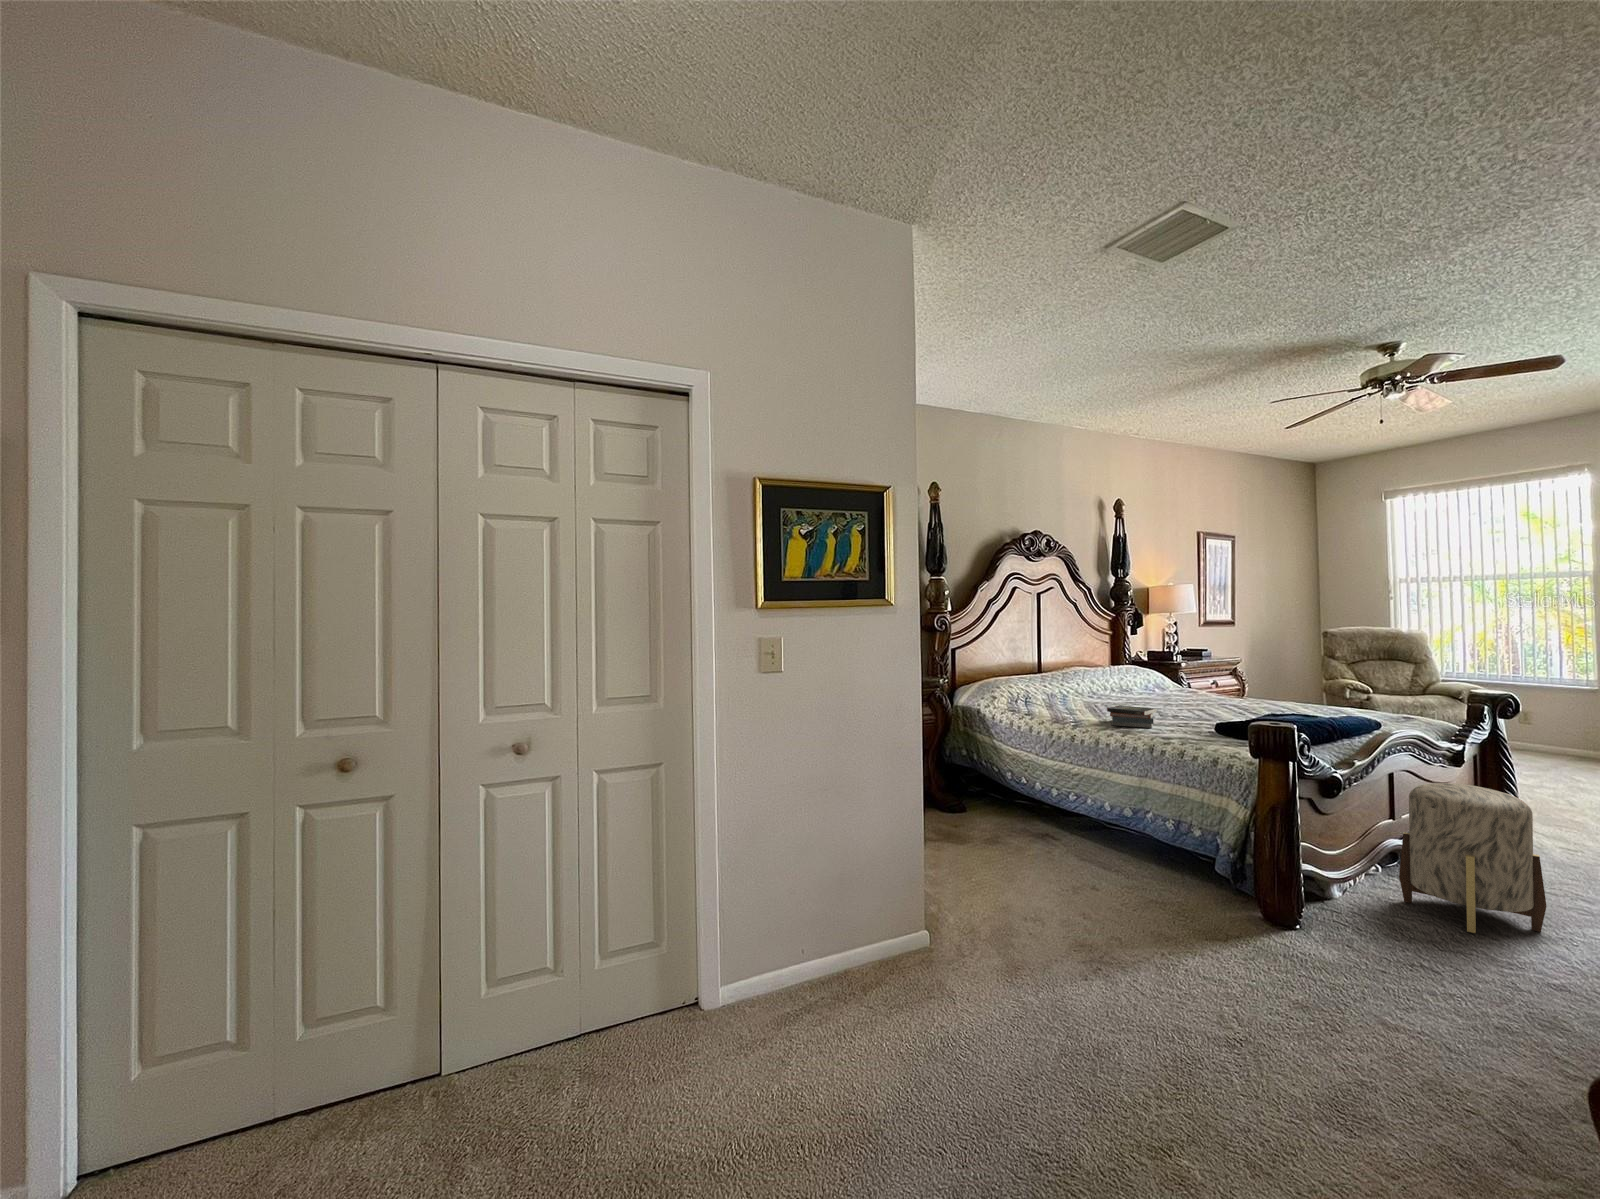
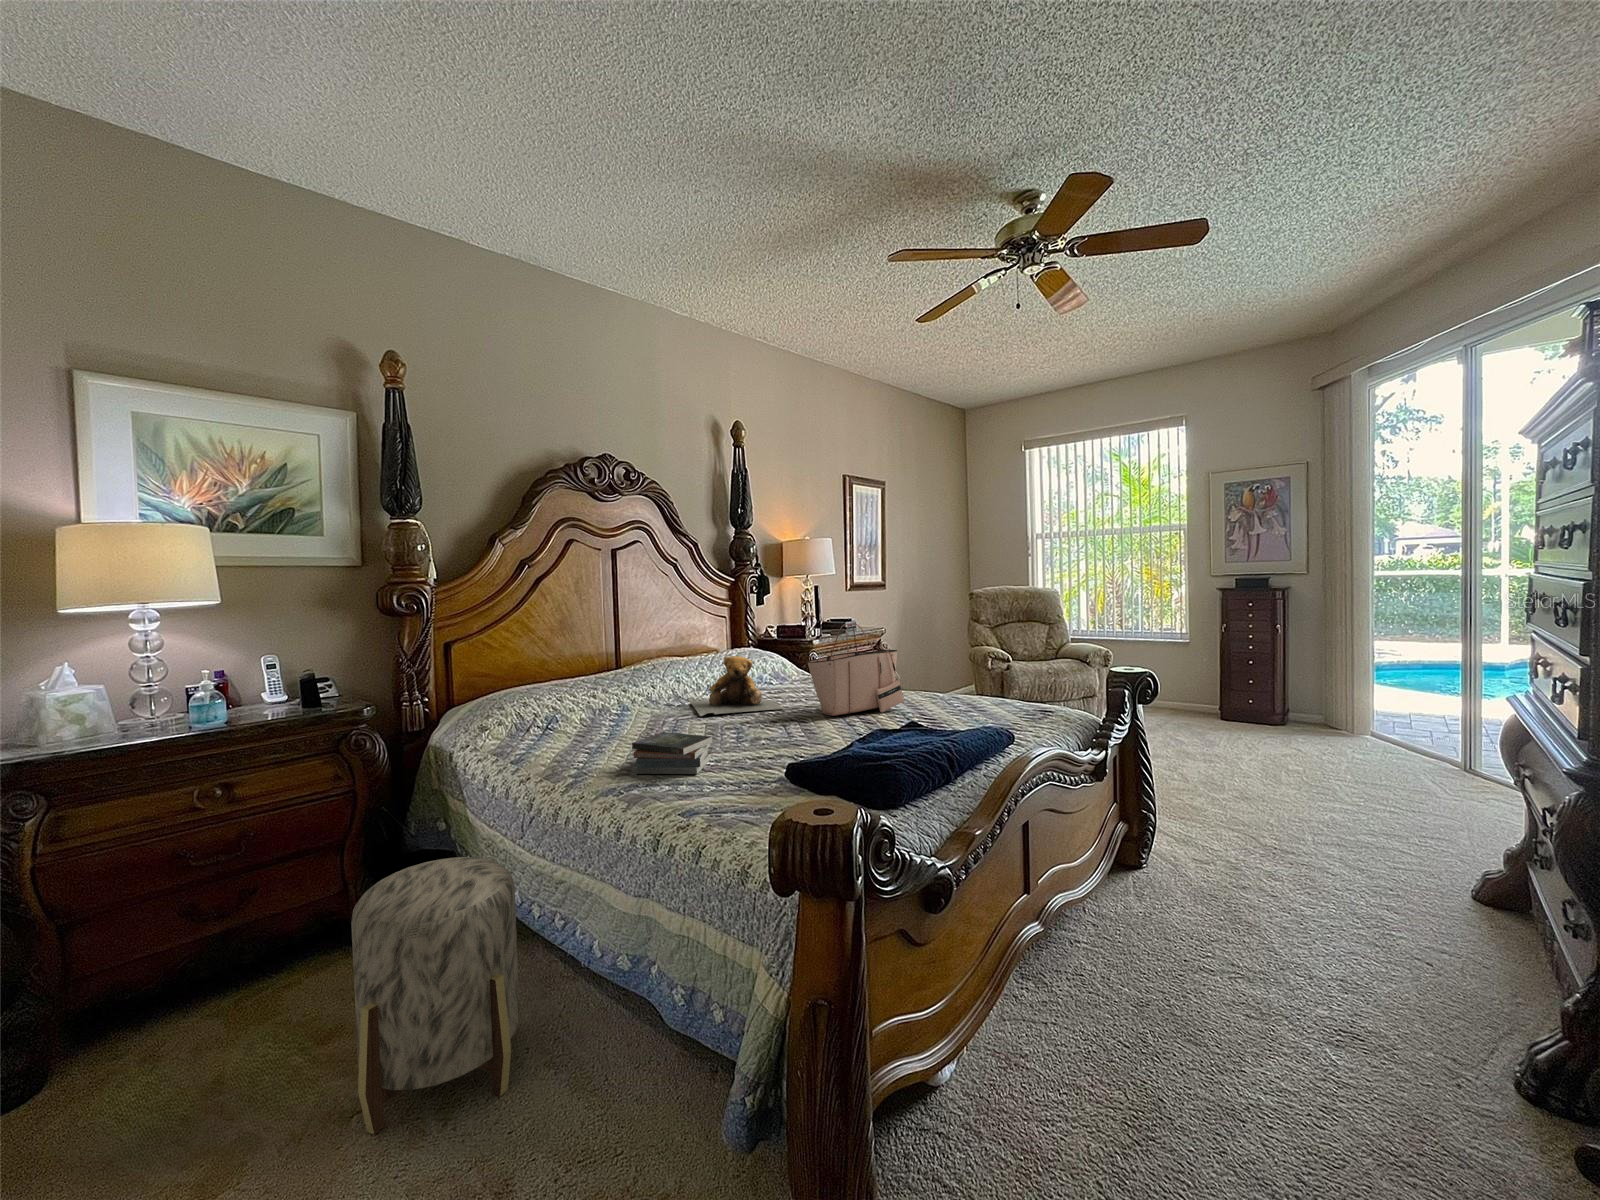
tote bag: none [1204,647,1282,710] -> present [807,623,904,716]
teddy bear: none [1107,668,1183,705] -> present [690,656,783,716]
ottoman: present [1399,783,1547,933] -> present [351,857,520,1134]

